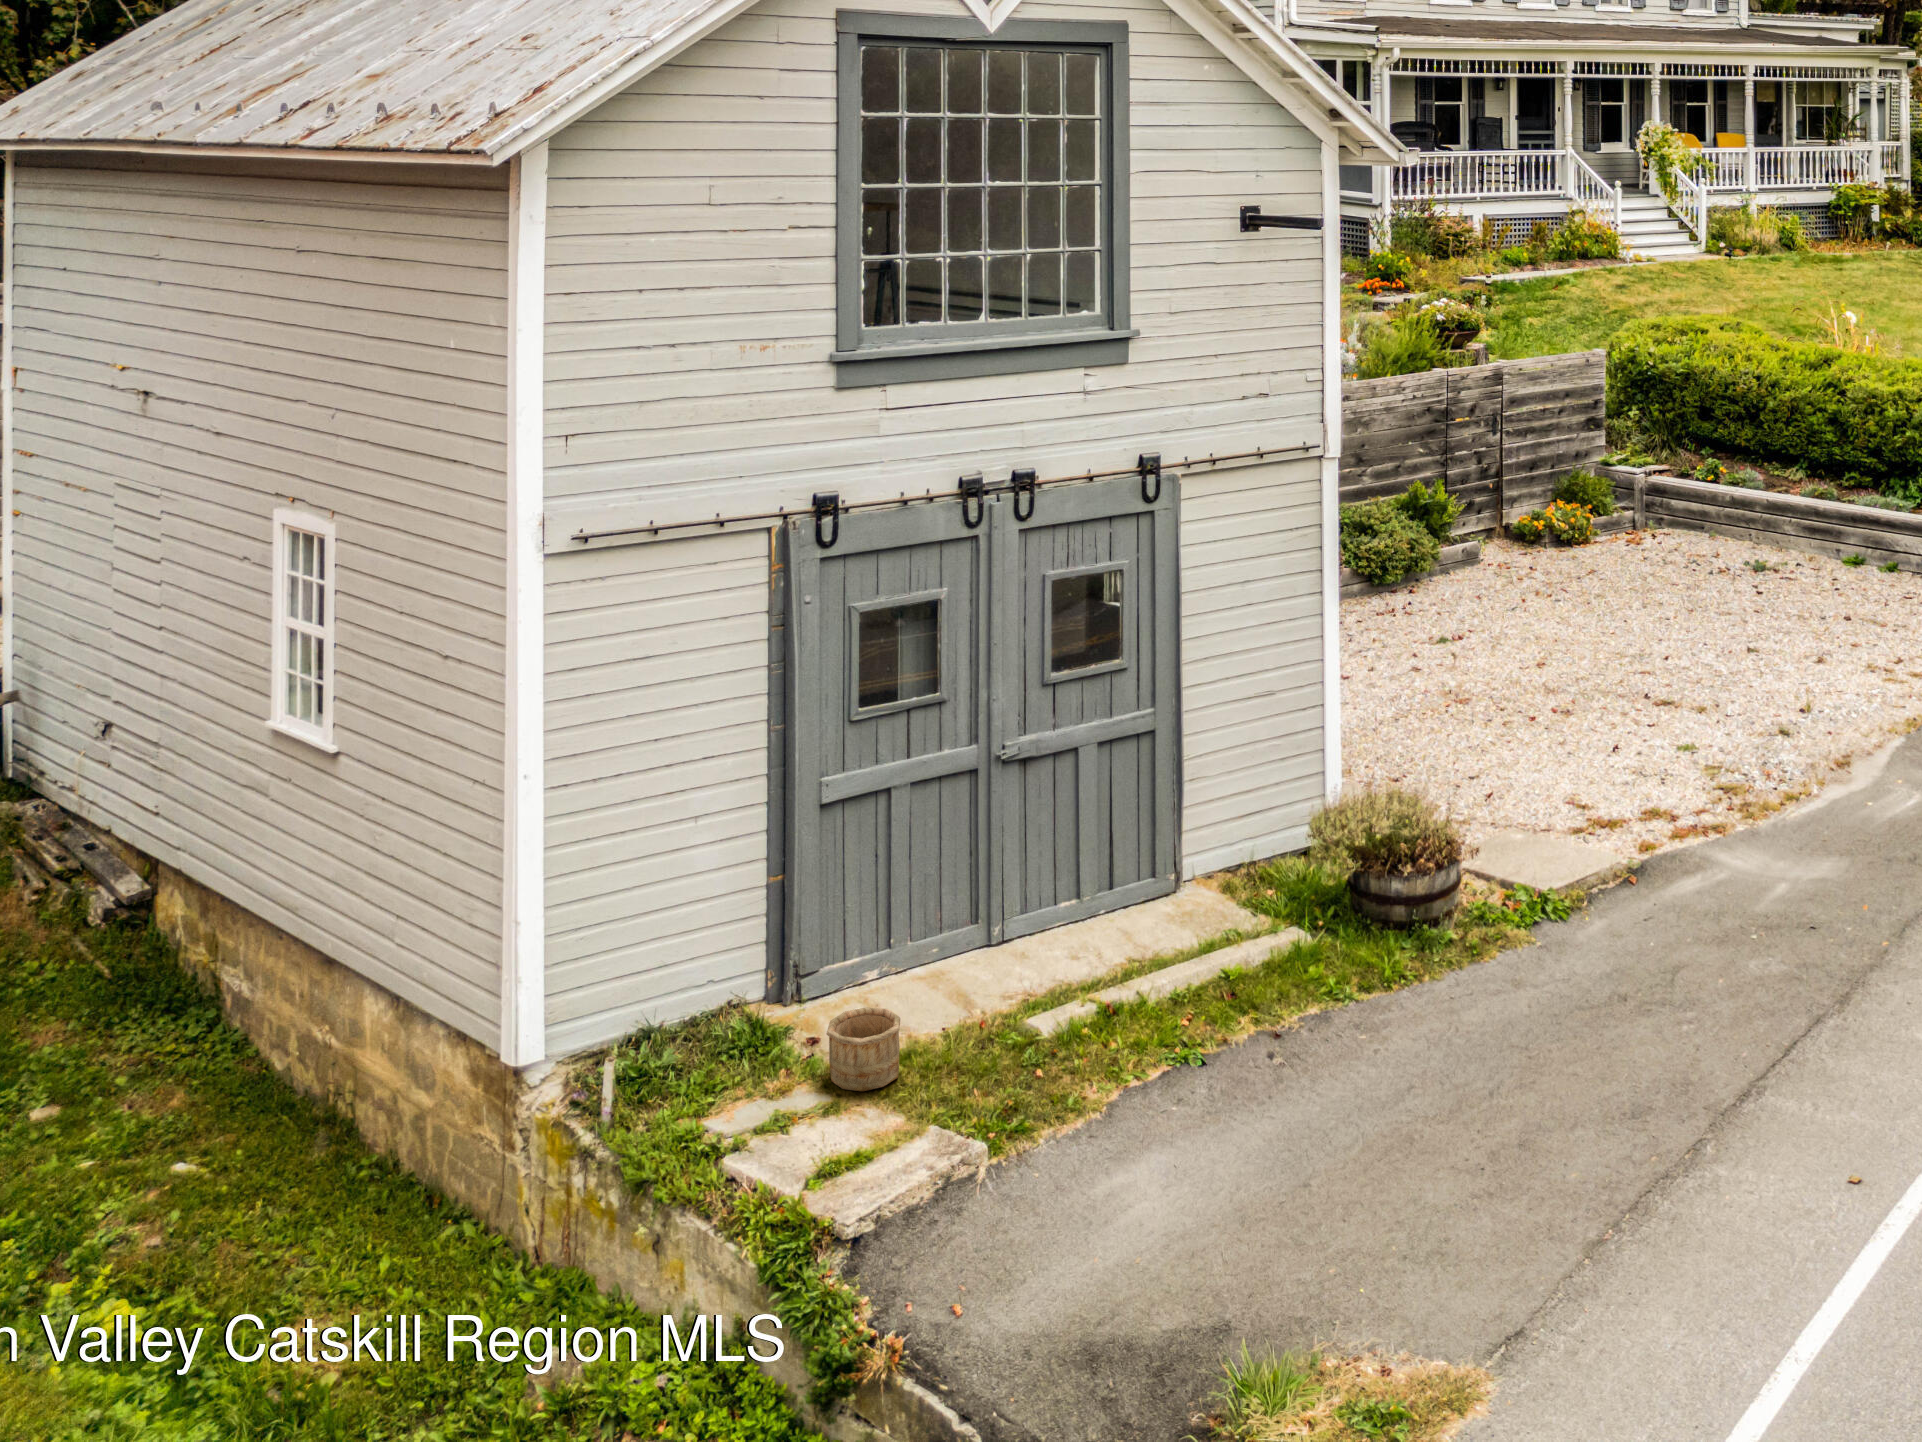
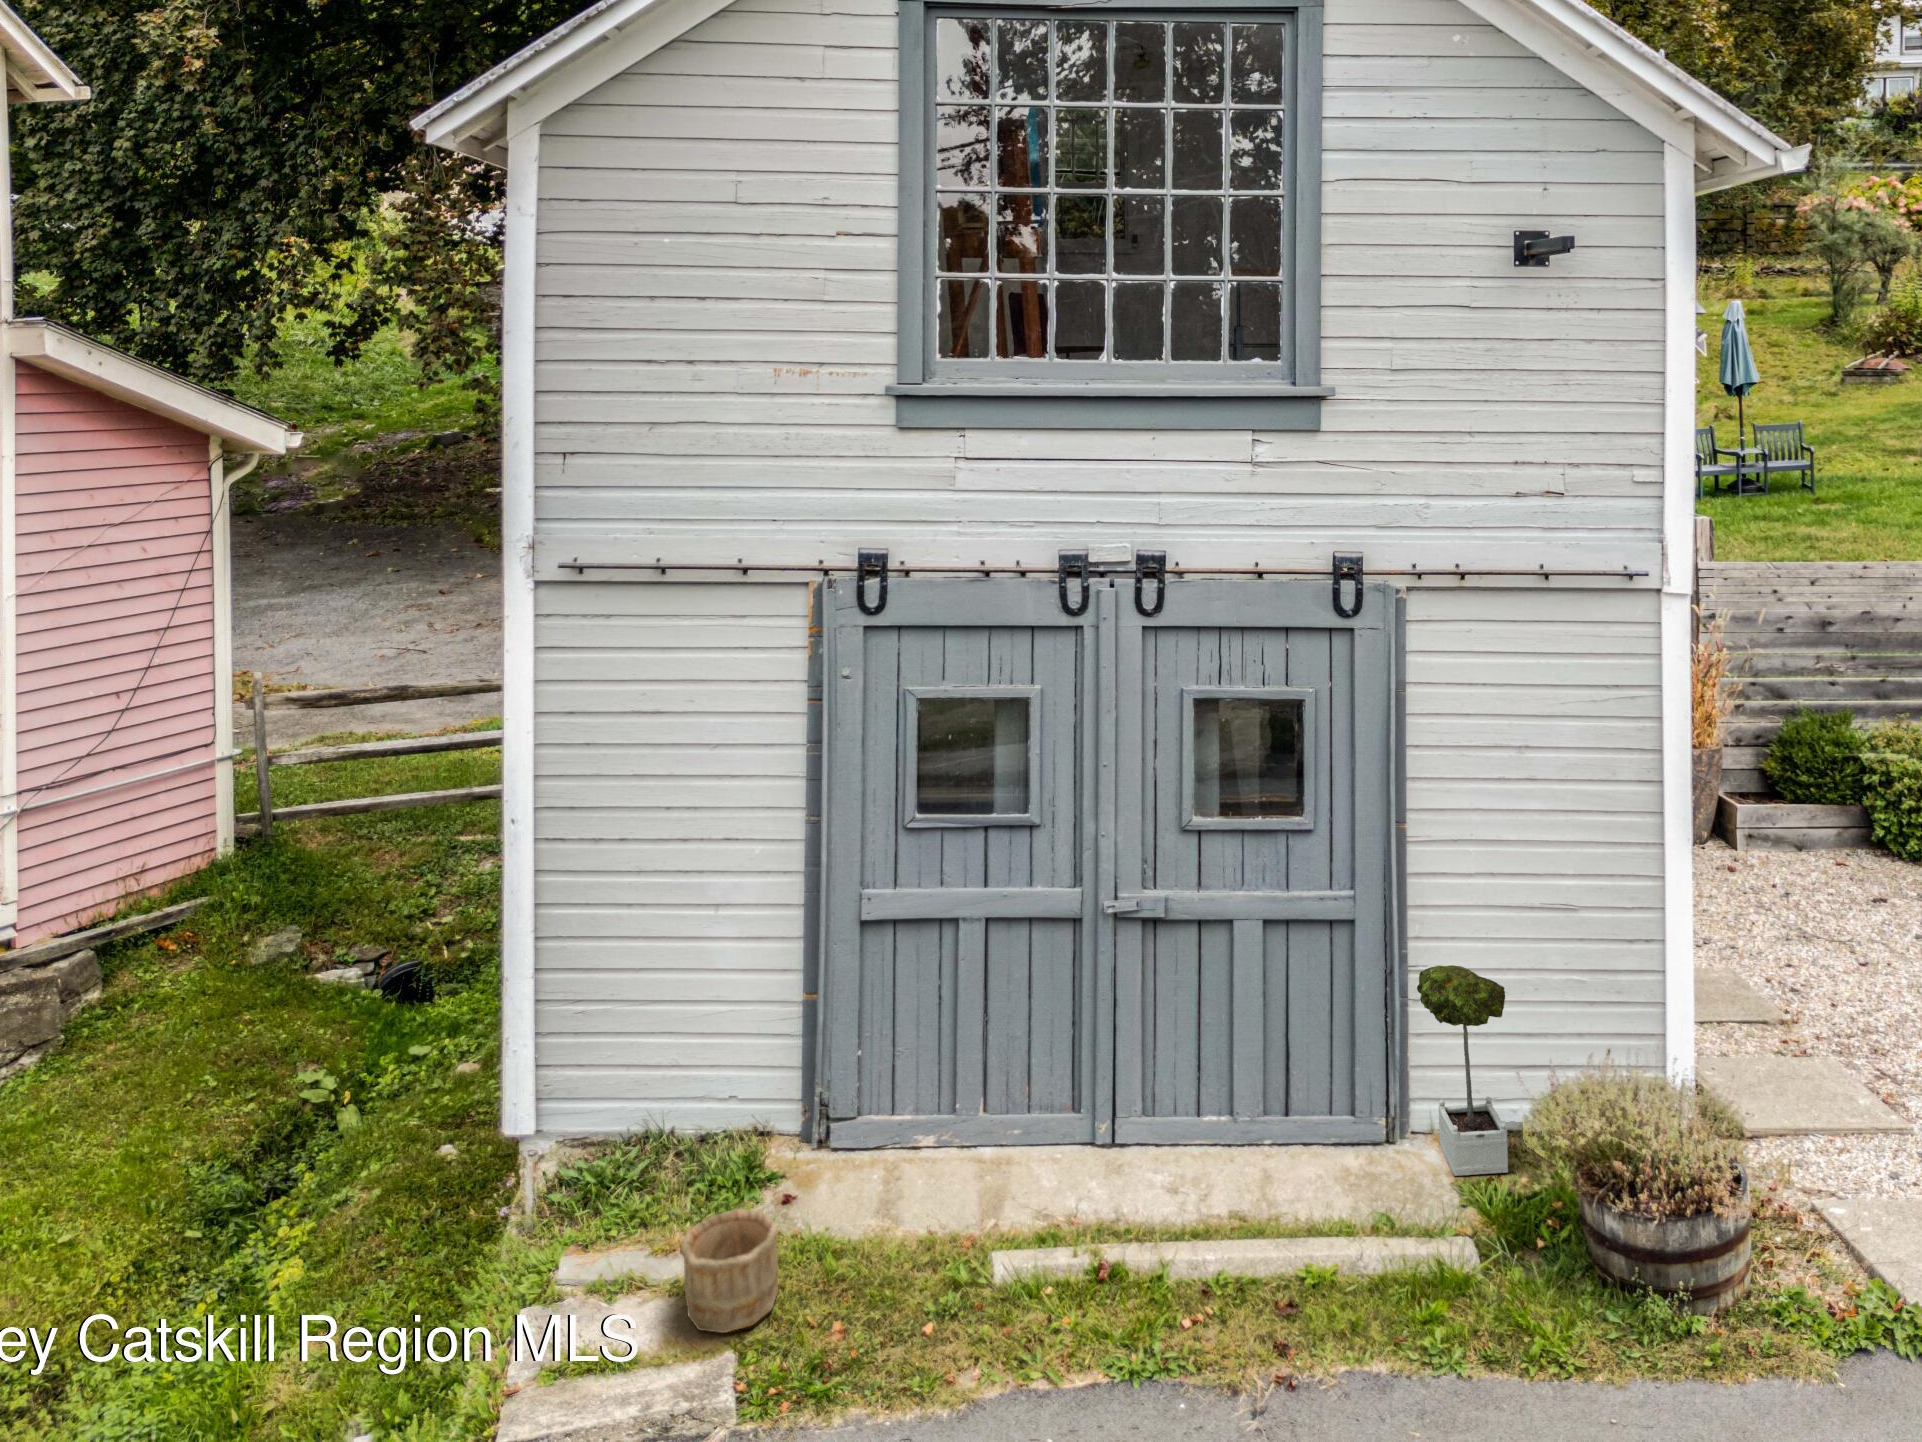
potted tree: none [1198,746,1263,888] -> present [1417,965,1508,1176]

